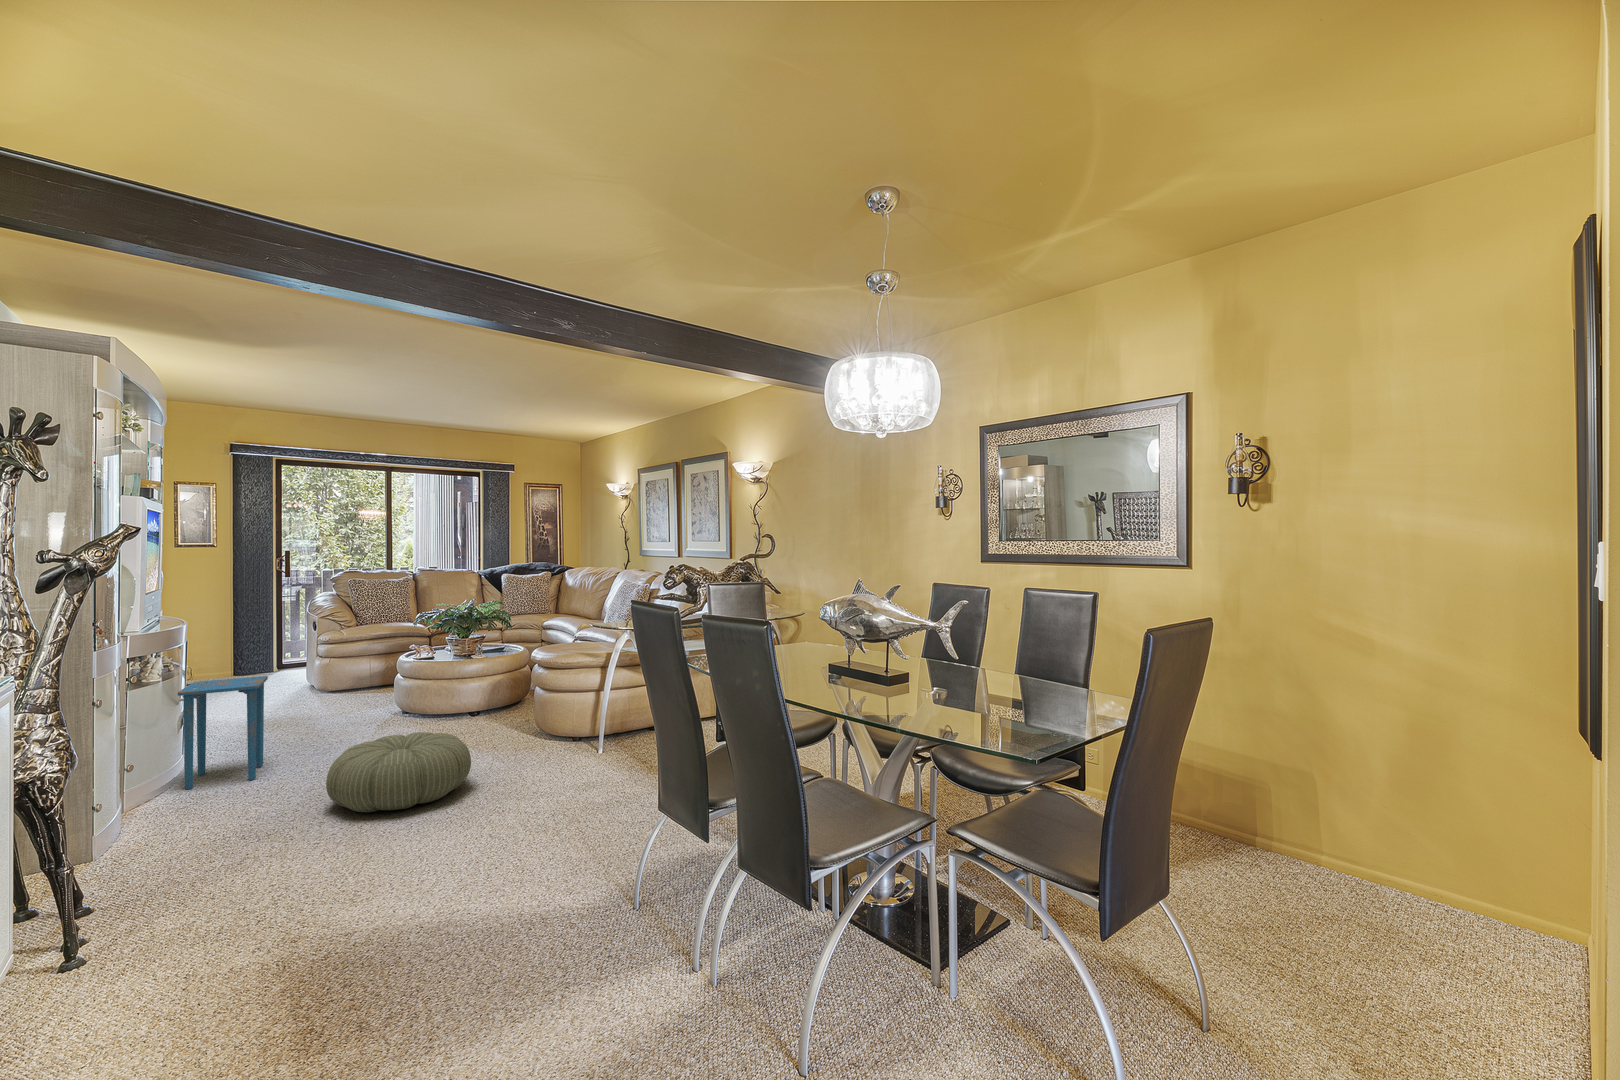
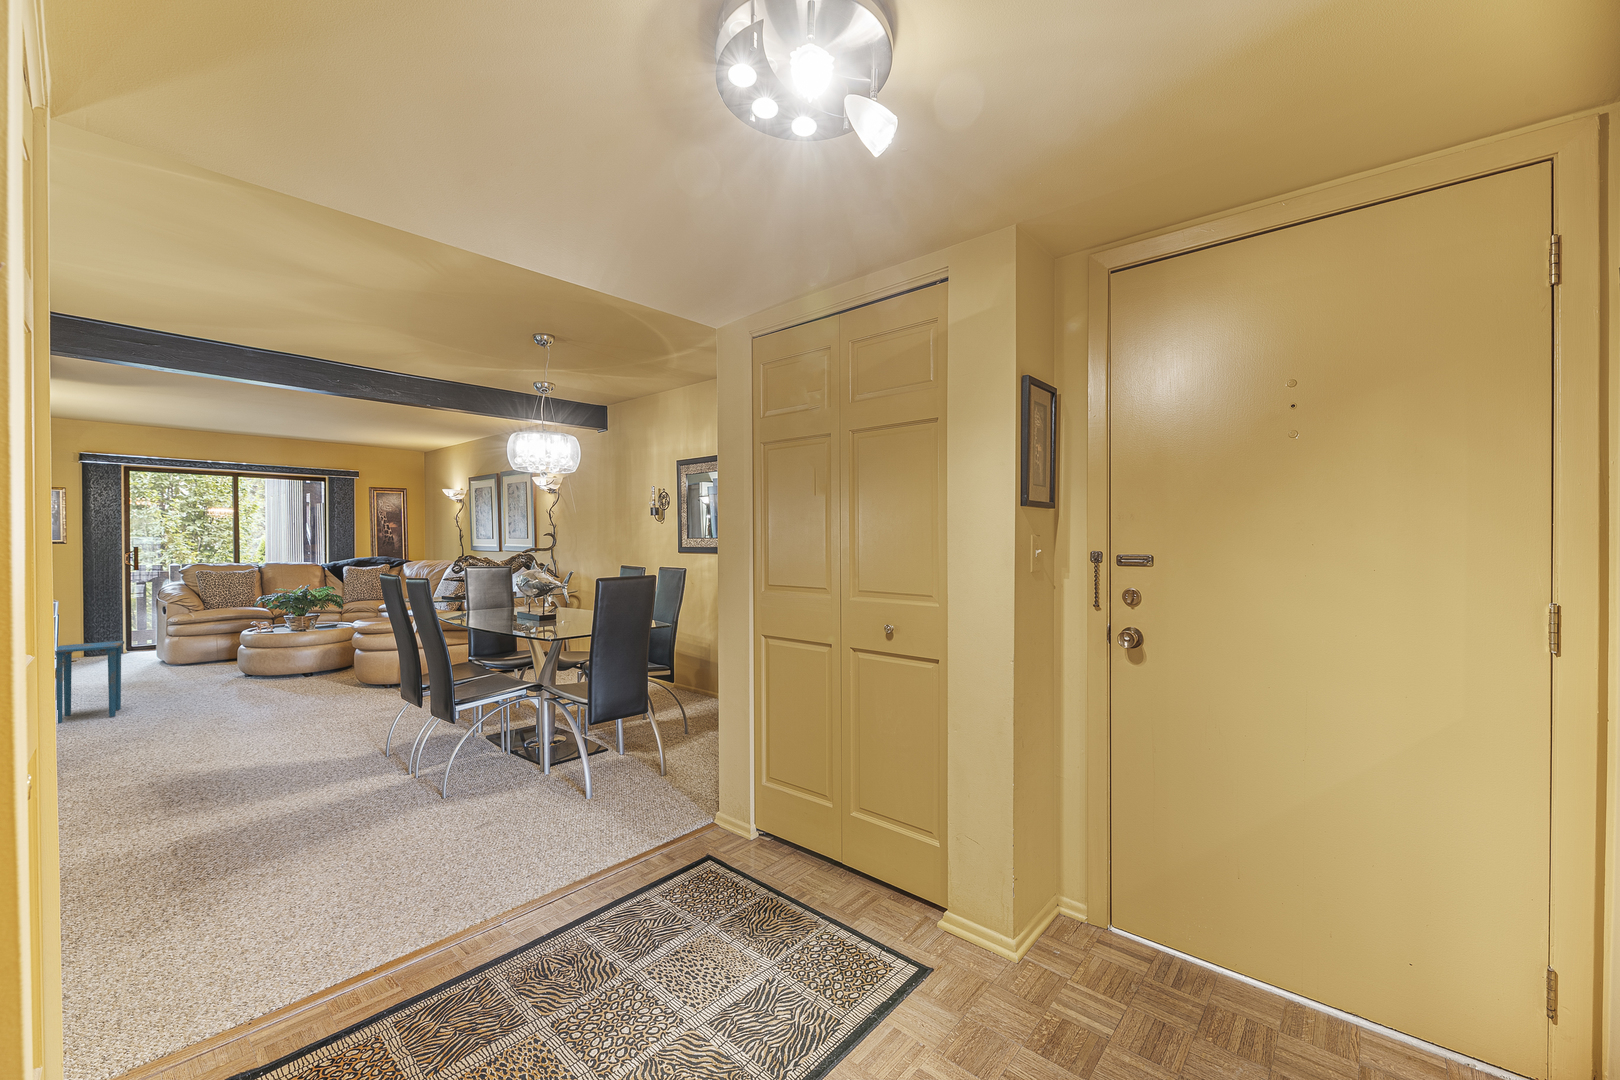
pouf: present [326,732,471,812] -> none [176,677,293,728]

